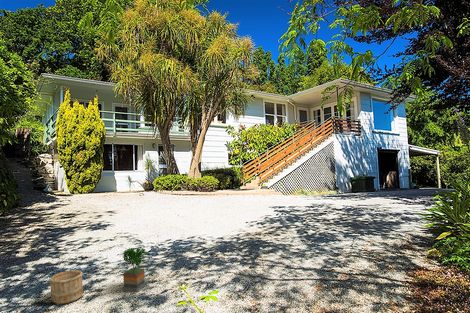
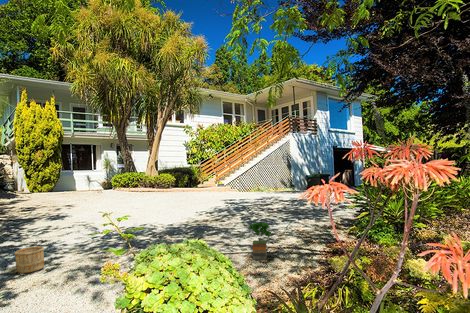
potted tree: present [123,248,148,292] -> present [249,223,271,260]

